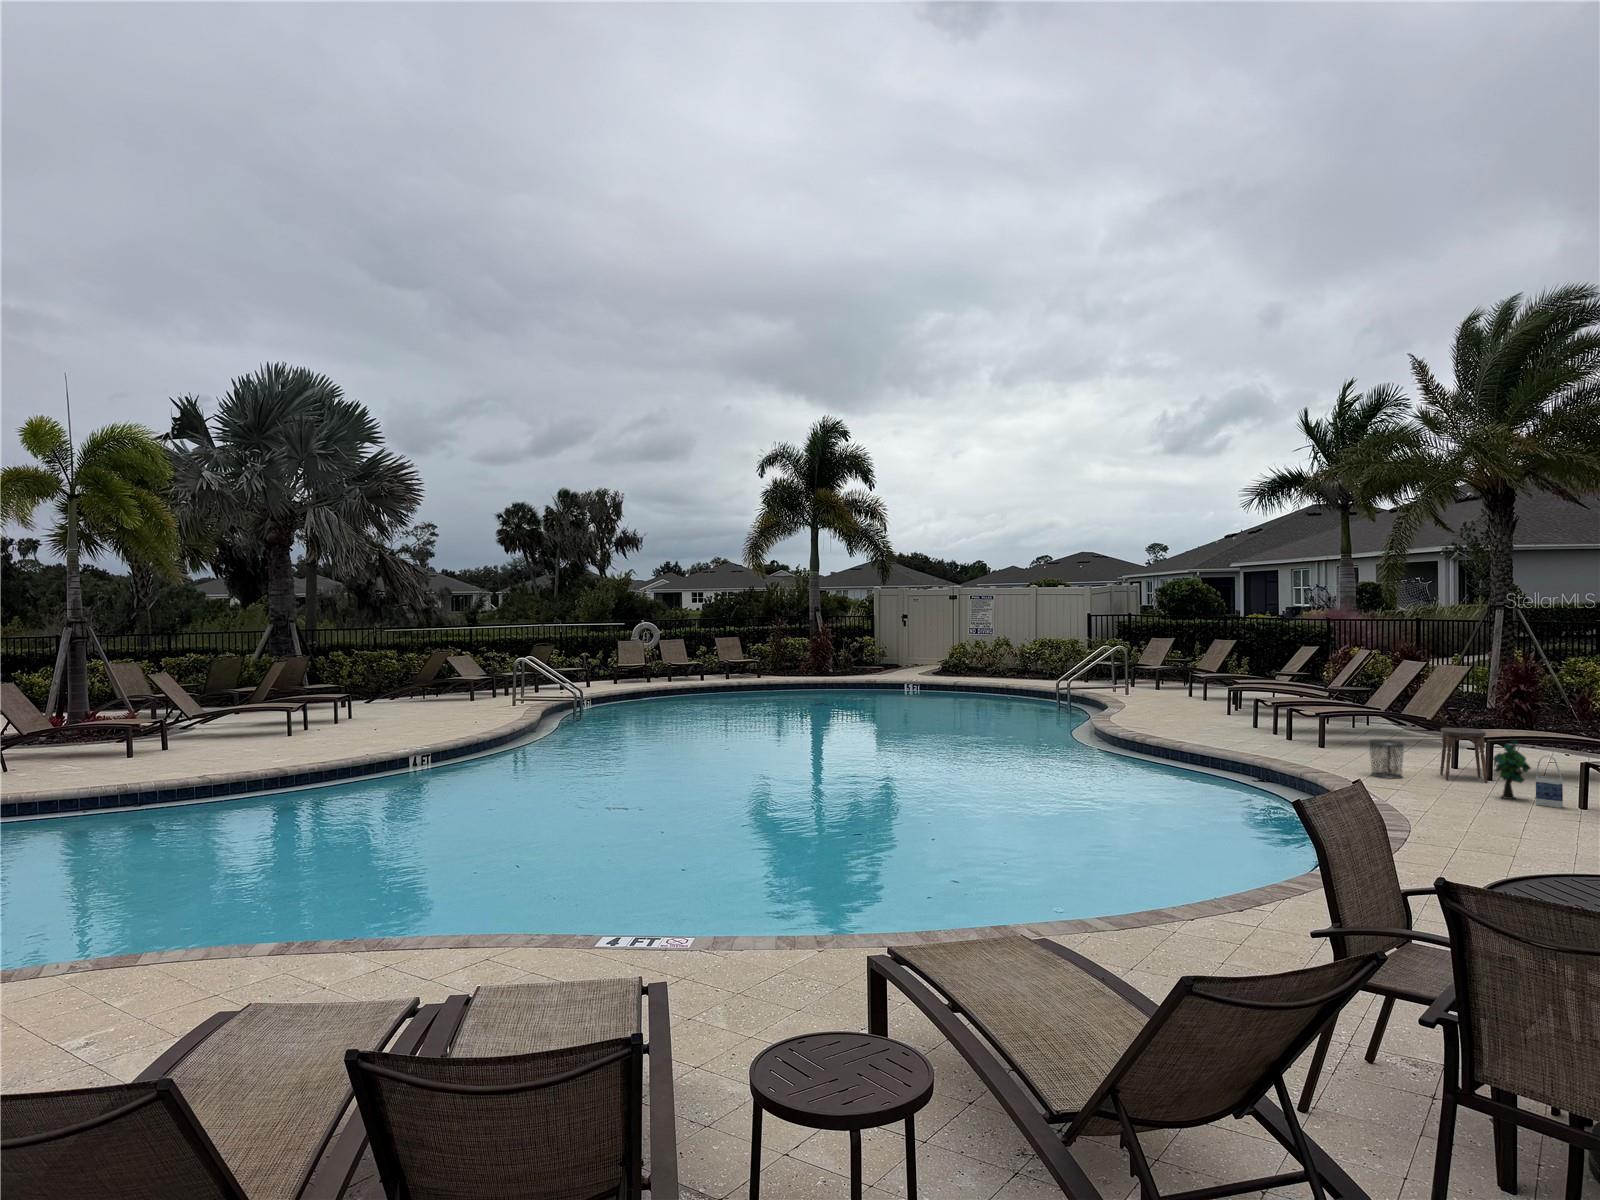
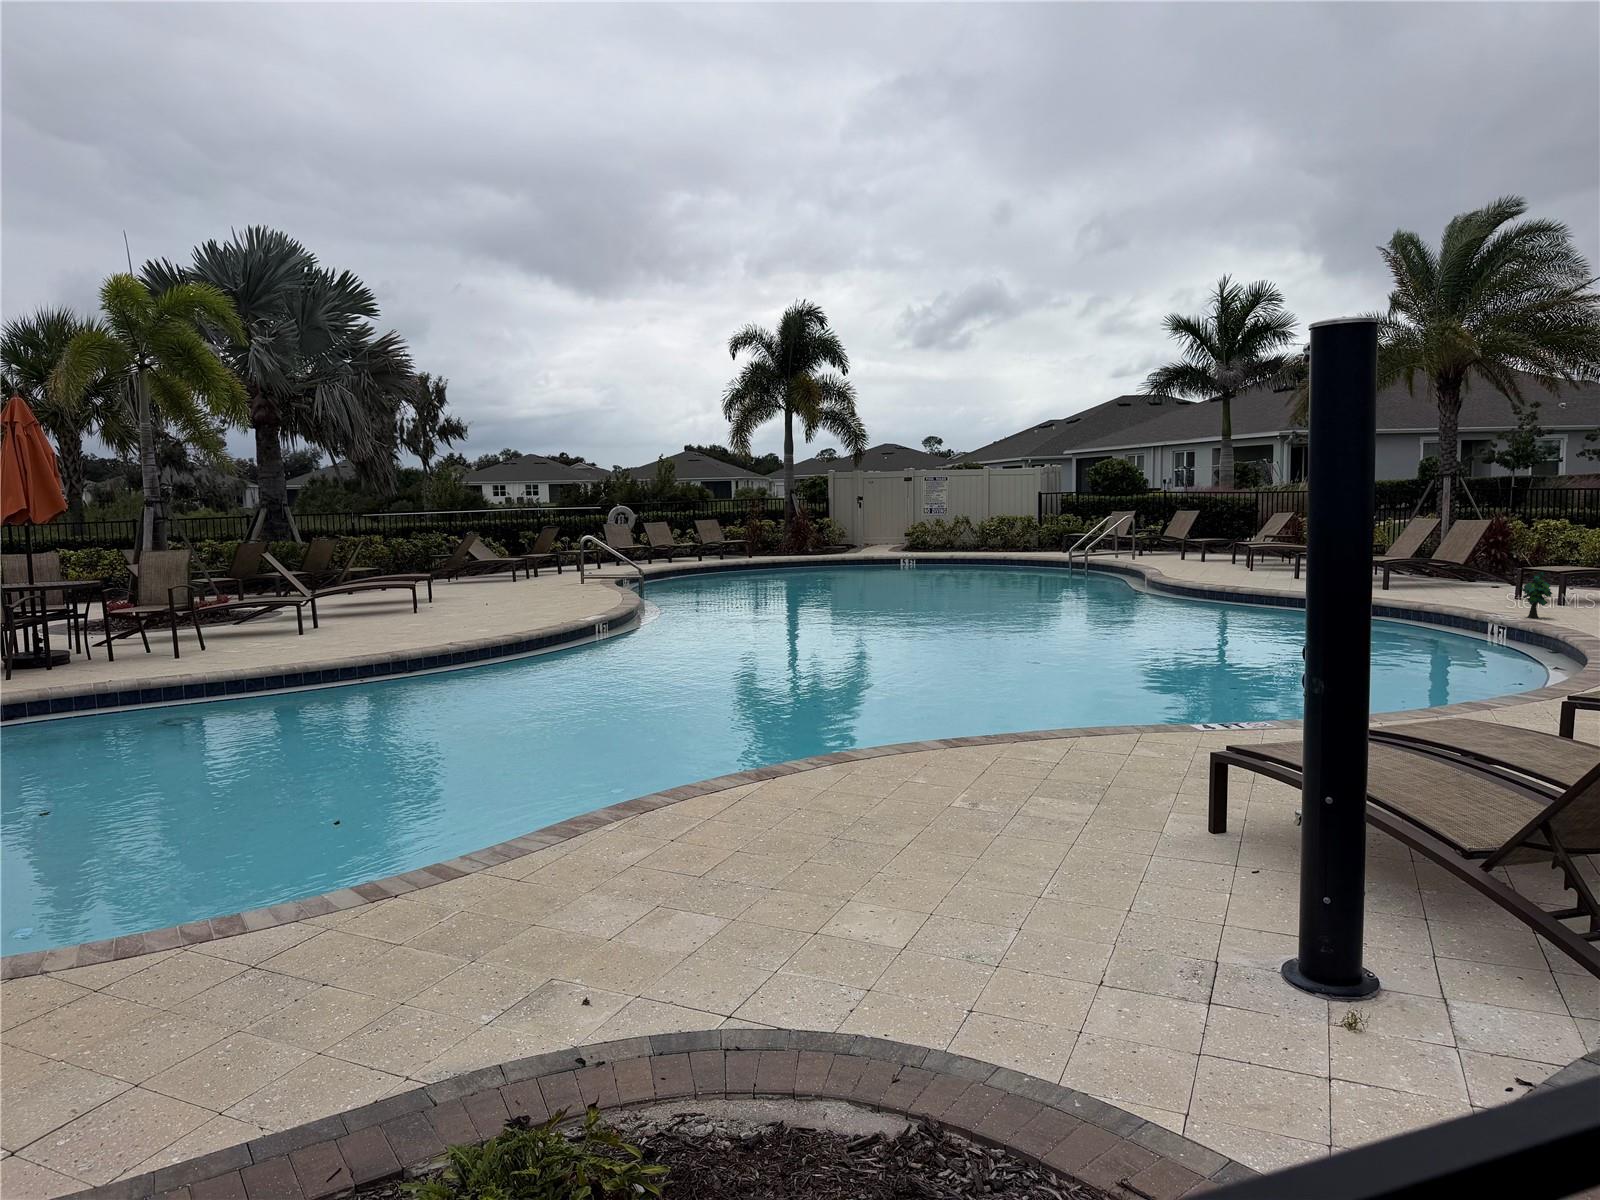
stool: present [1440,728,1487,783] -> none [1459,568,1502,609]
waste bin: present [1369,739,1405,778] -> none [1408,579,1439,609]
bag: present [1536,756,1563,808] -> none [1558,583,1582,622]

